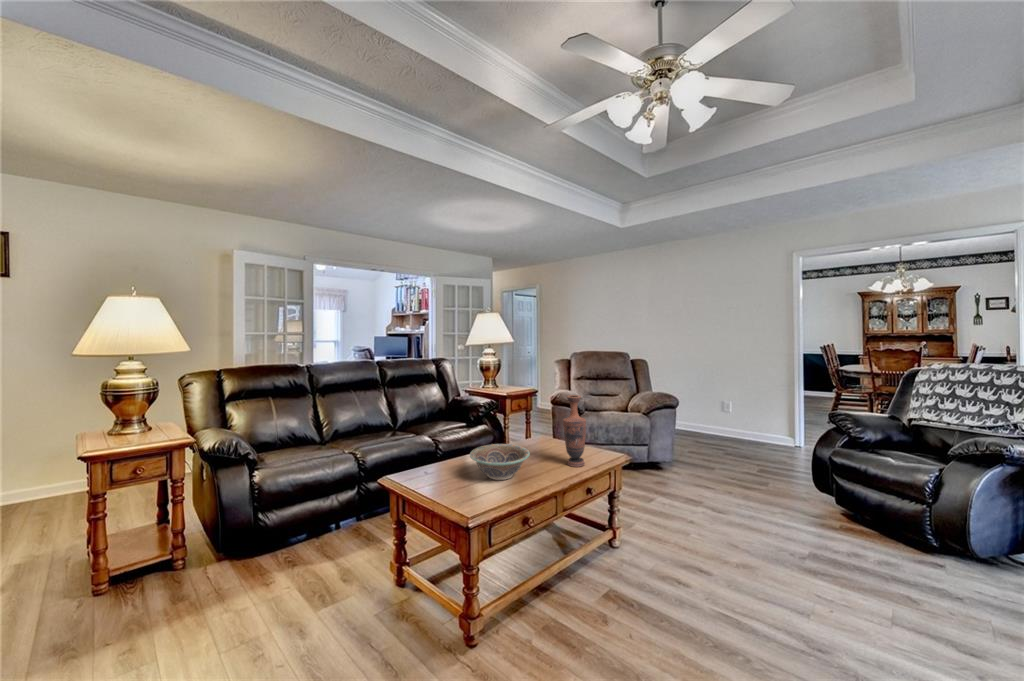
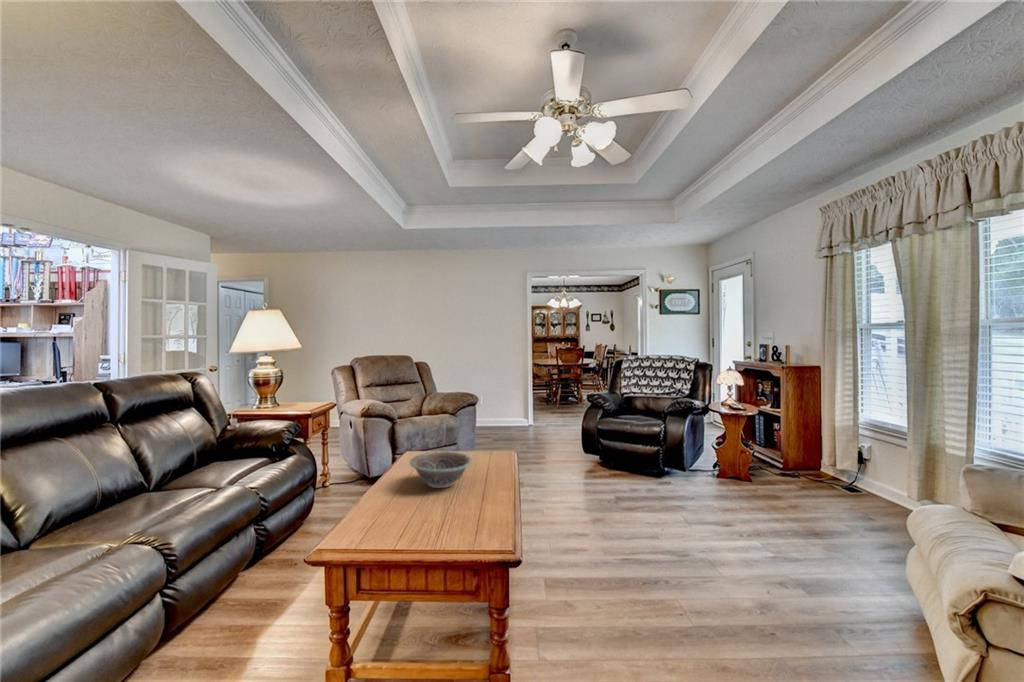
vase: present [563,395,586,467] -> none [470,395,492,463]

